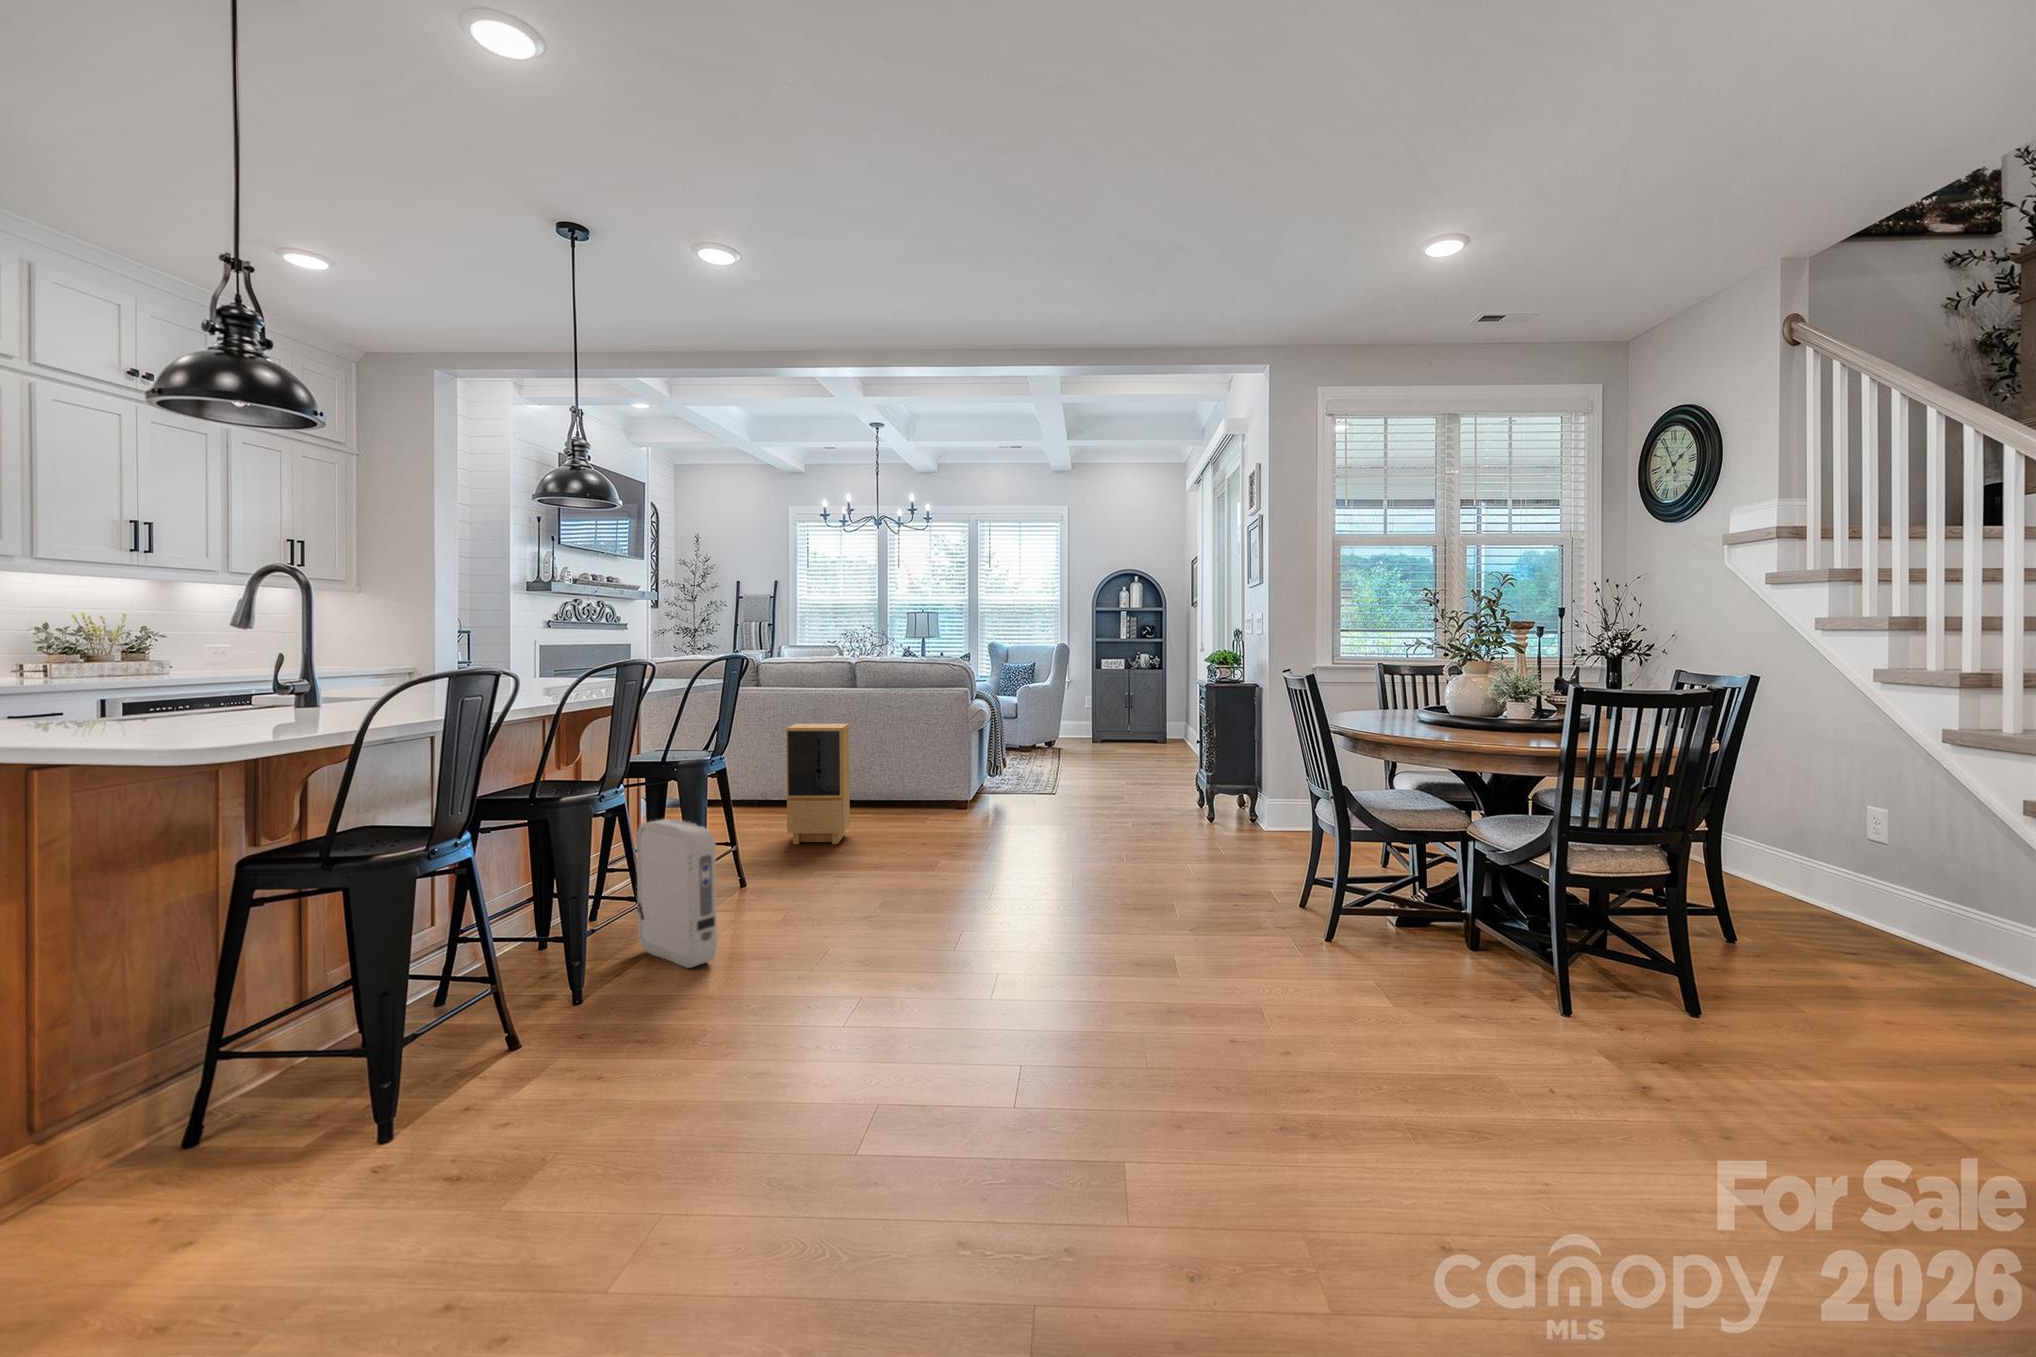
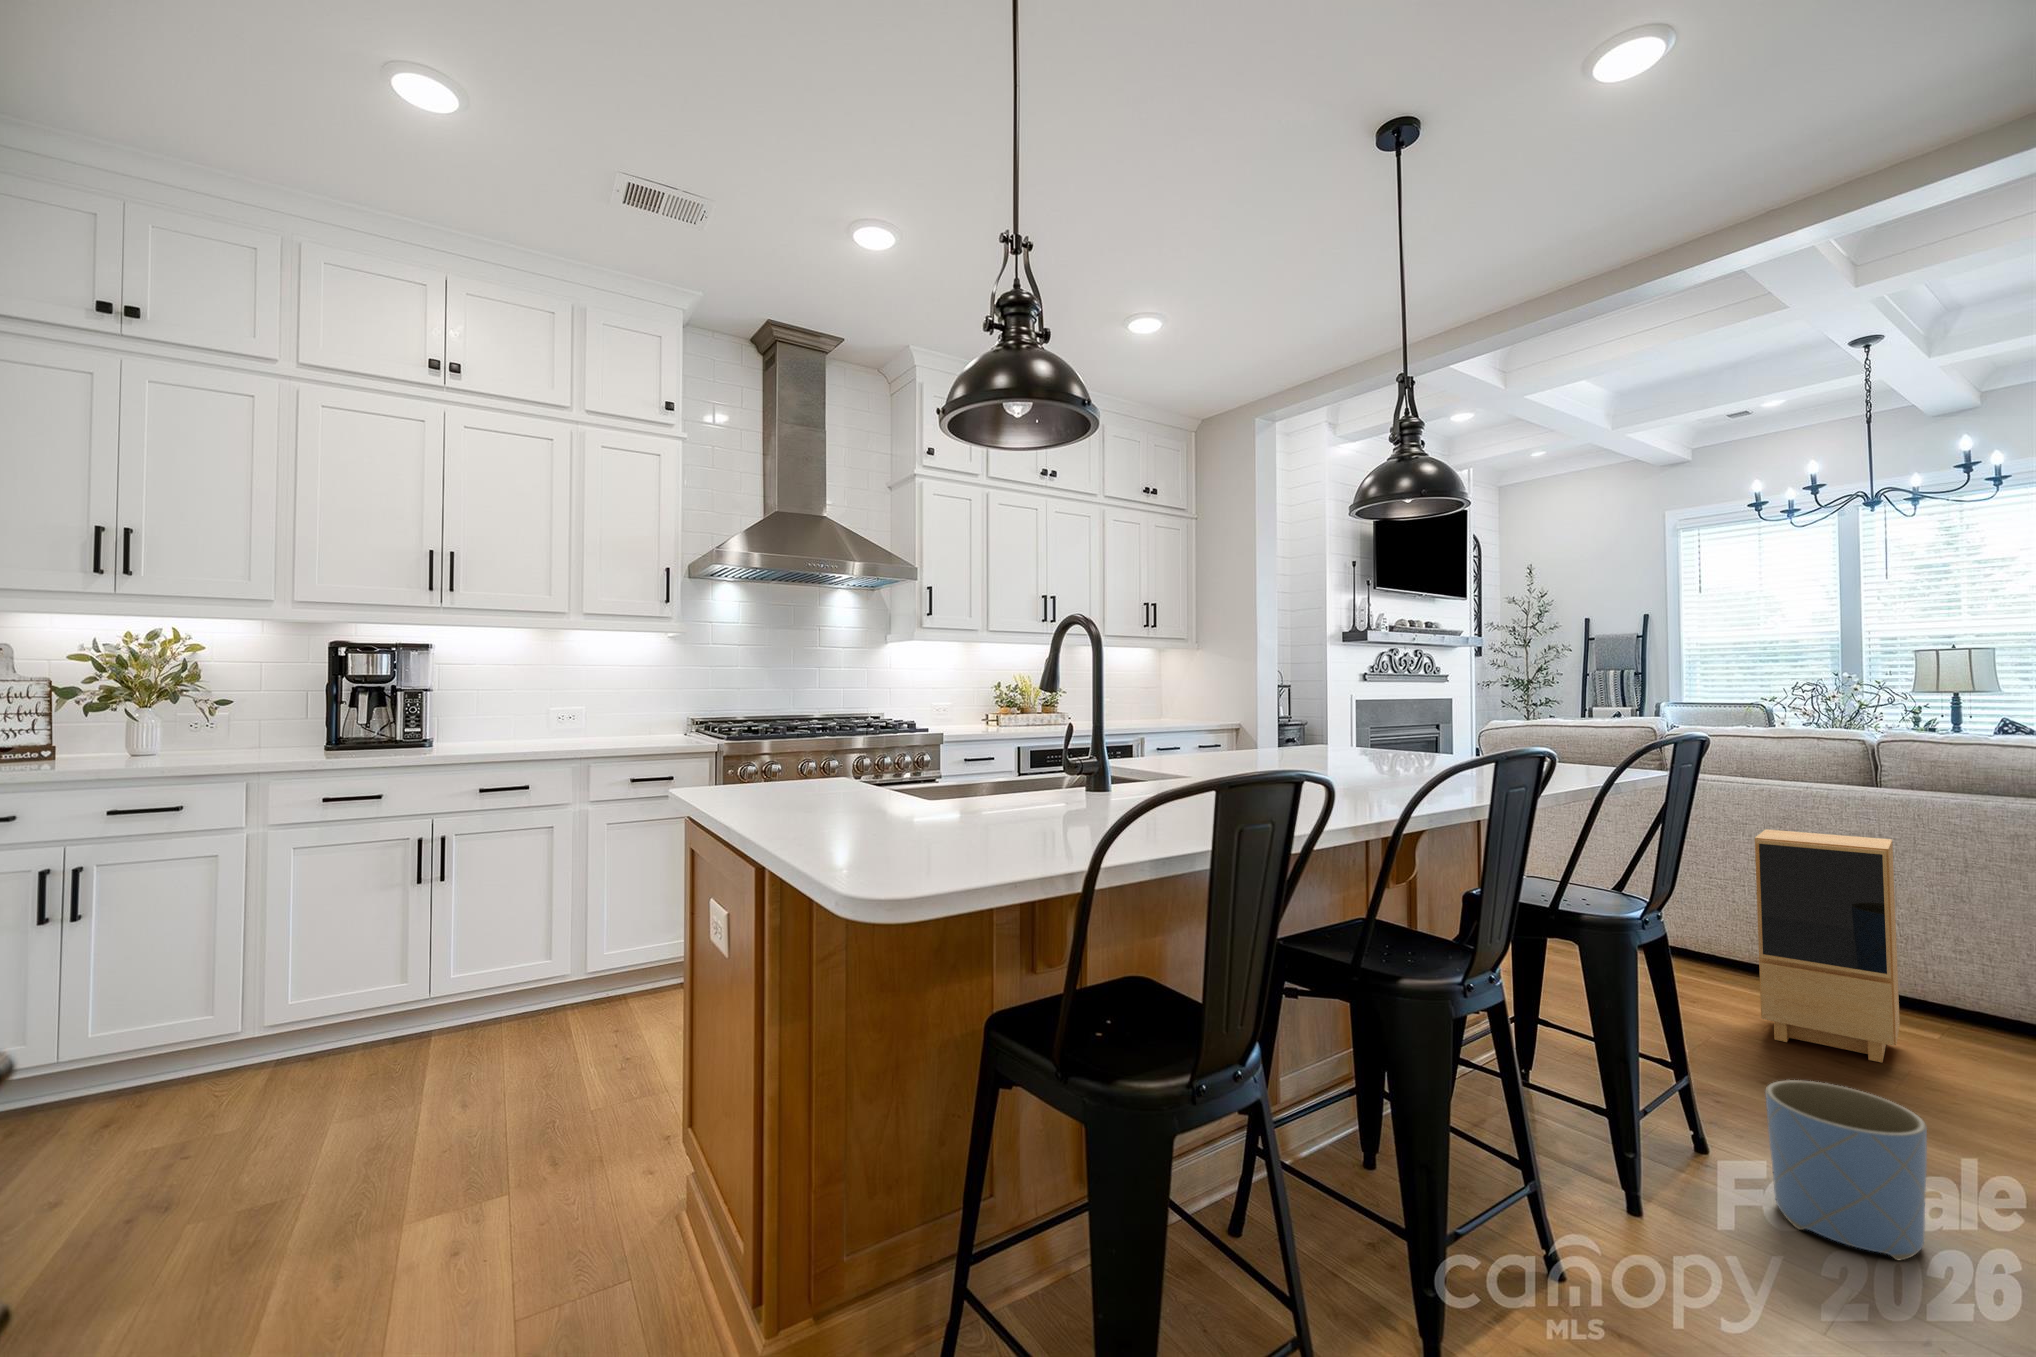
air purifier: present [637,819,717,968] -> none [1531,1013,1726,1354]
planter: none [758,842,818,914] -> present [1765,1080,1927,1260]

